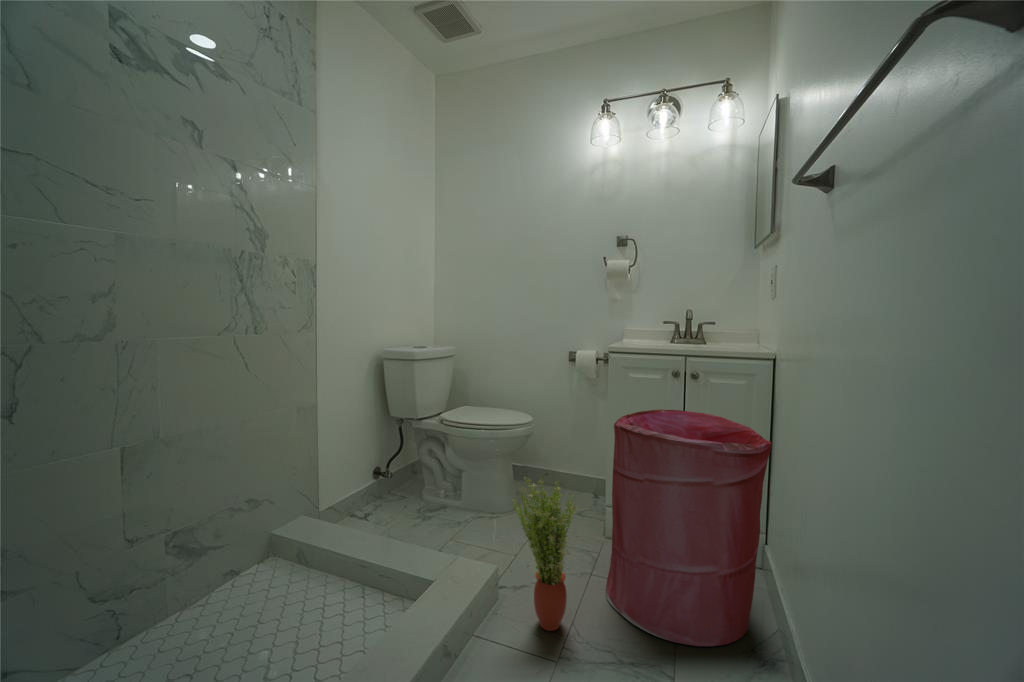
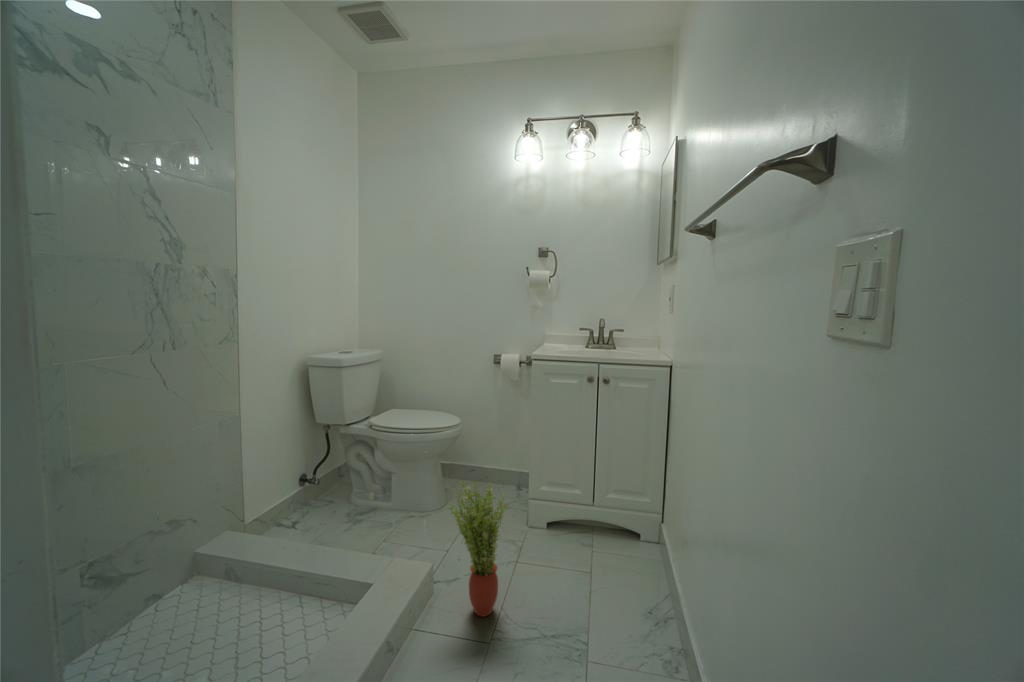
laundry hamper: present [606,410,771,646] -> none [532,411,666,613]

